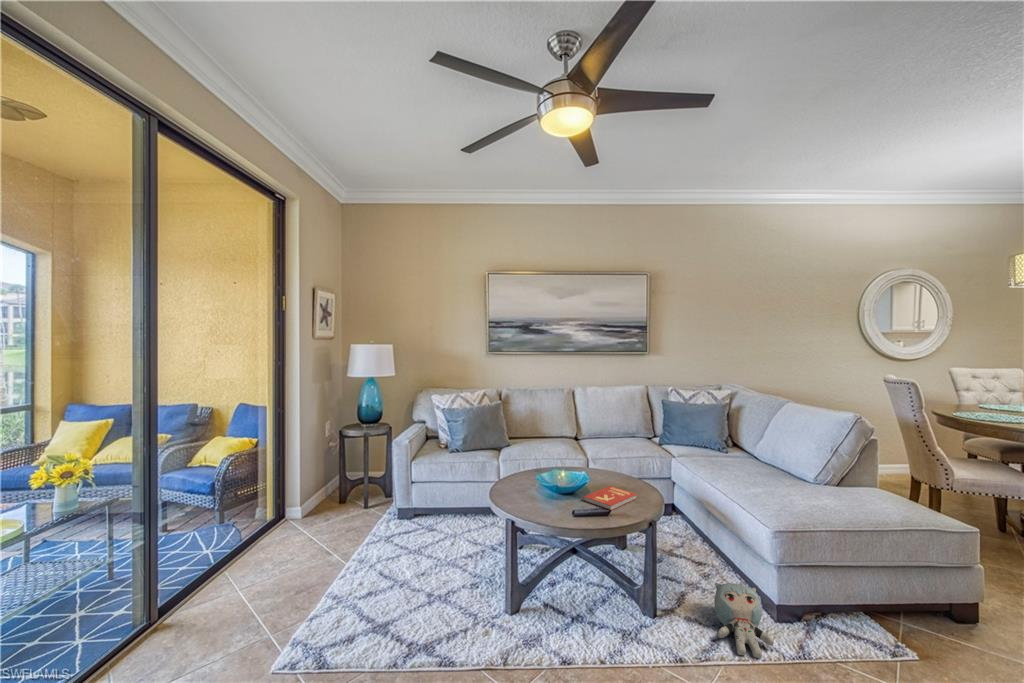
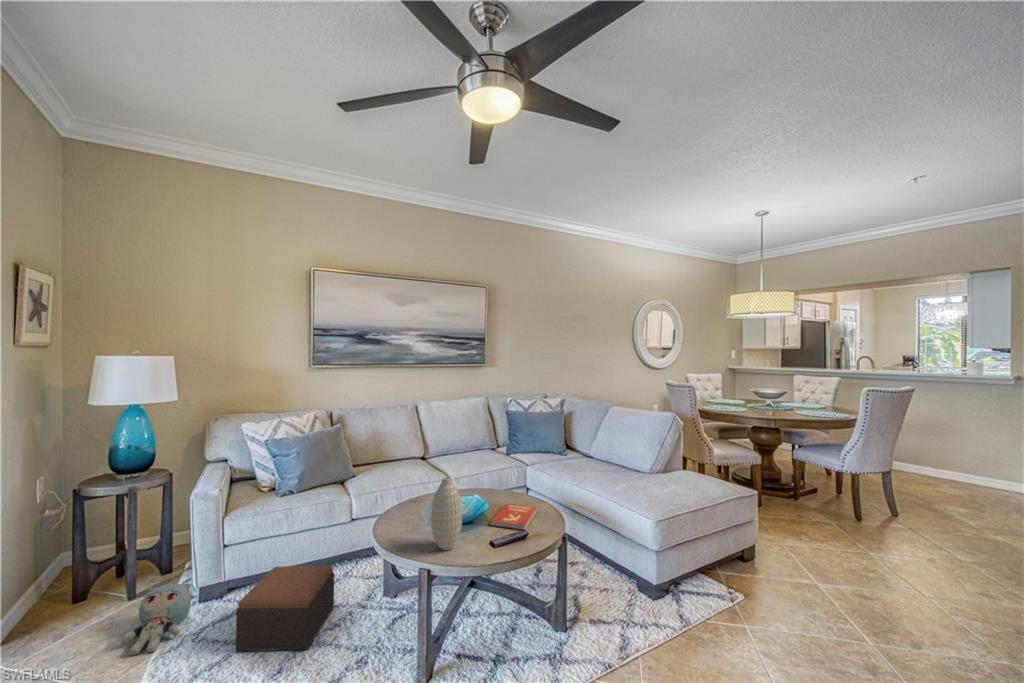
vase: none [521,449,548,511] -> present [431,476,462,550]
footstool: none [406,502,475,565] -> present [236,566,334,651]
plush toy: present [714,583,774,658] -> present [121,583,192,655]

